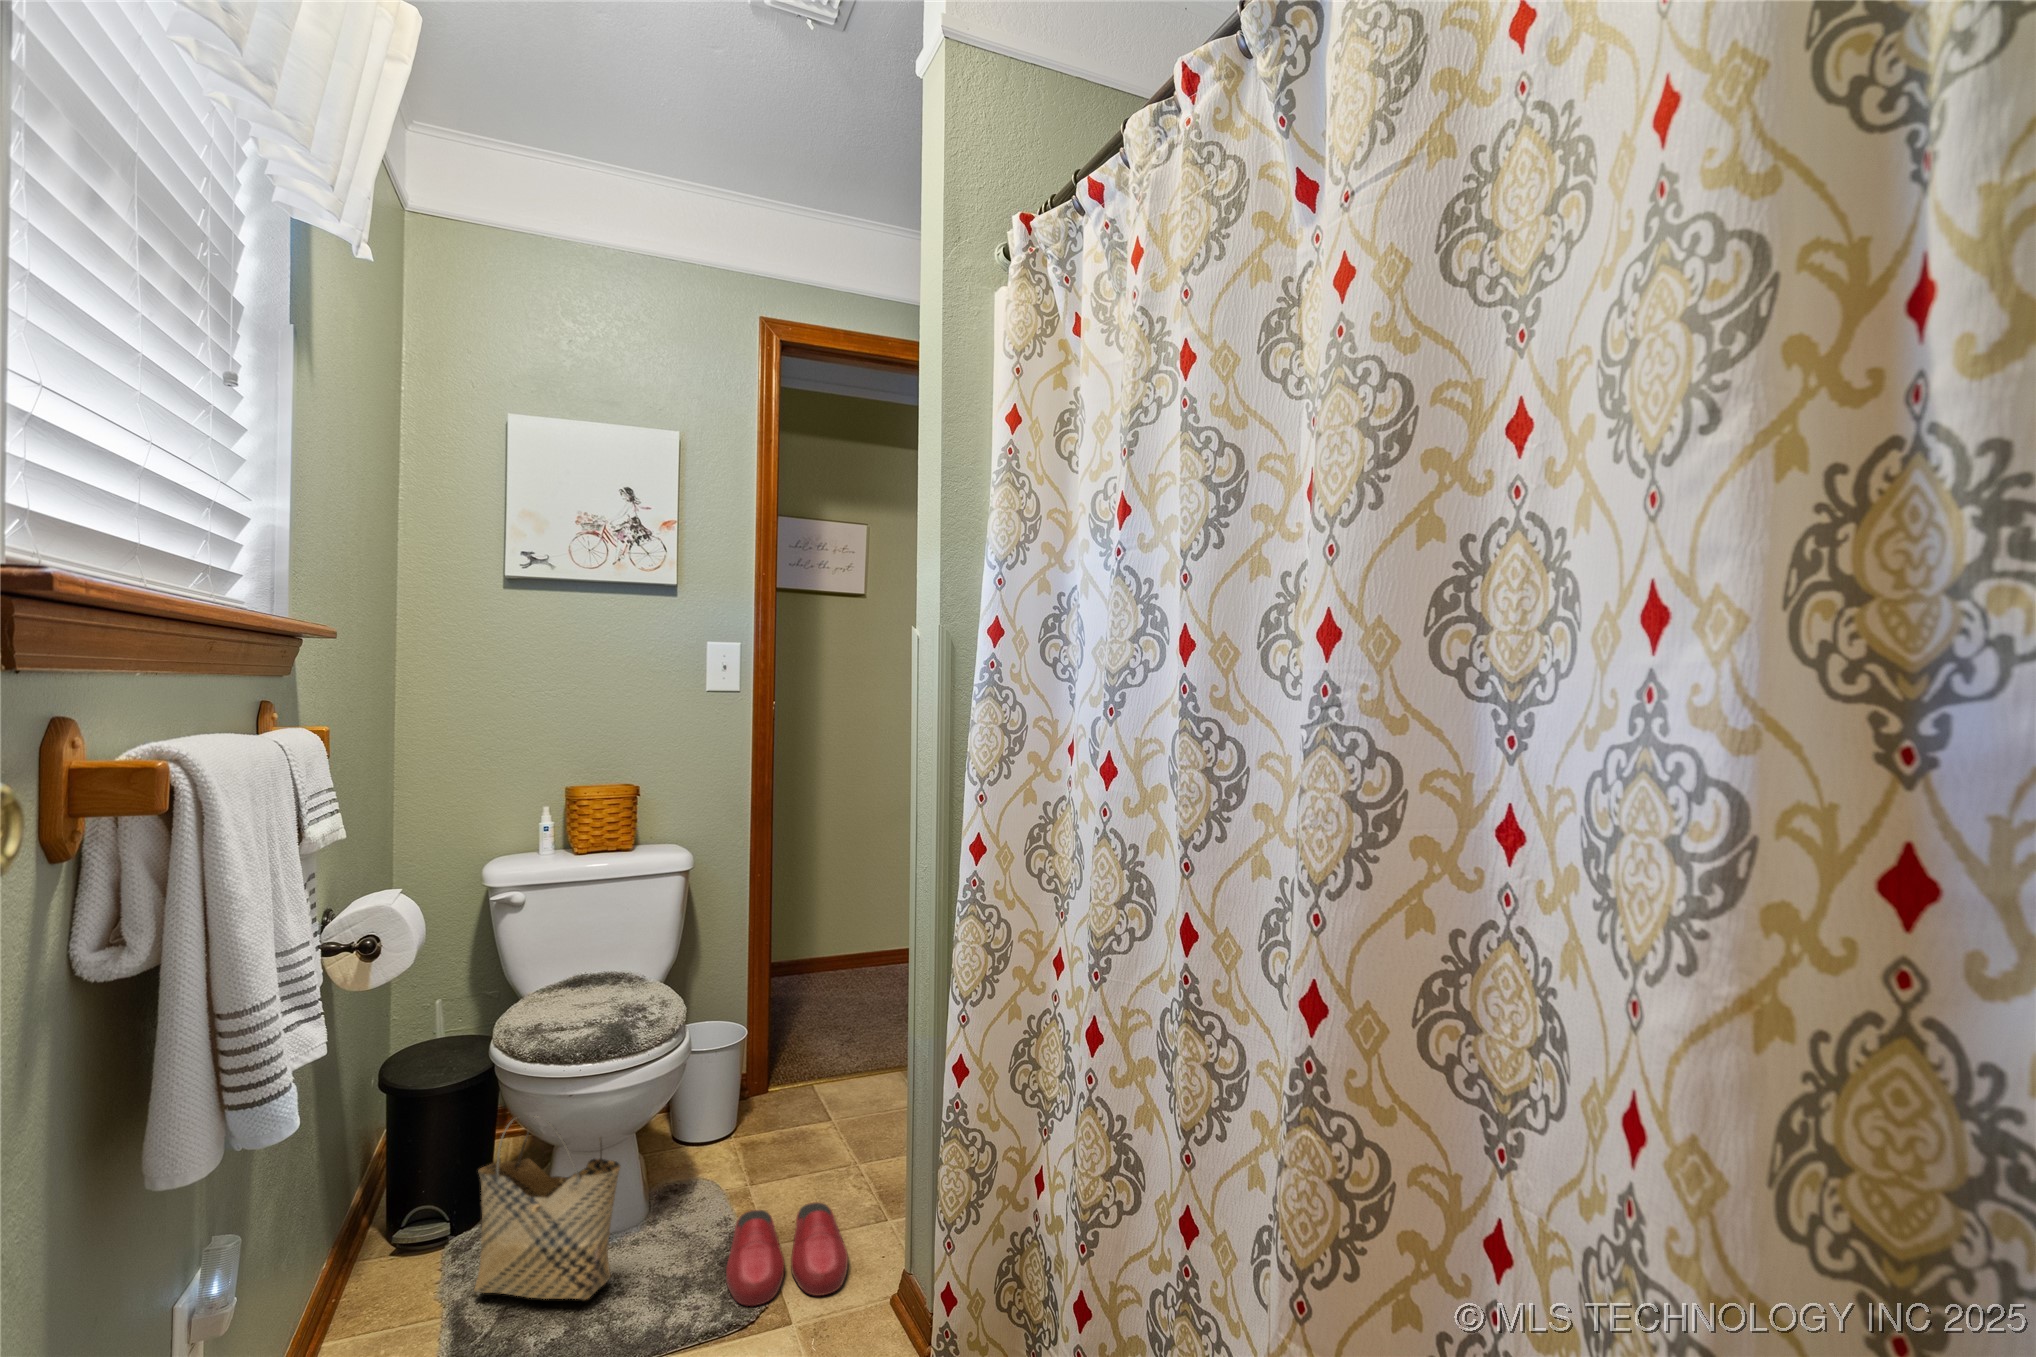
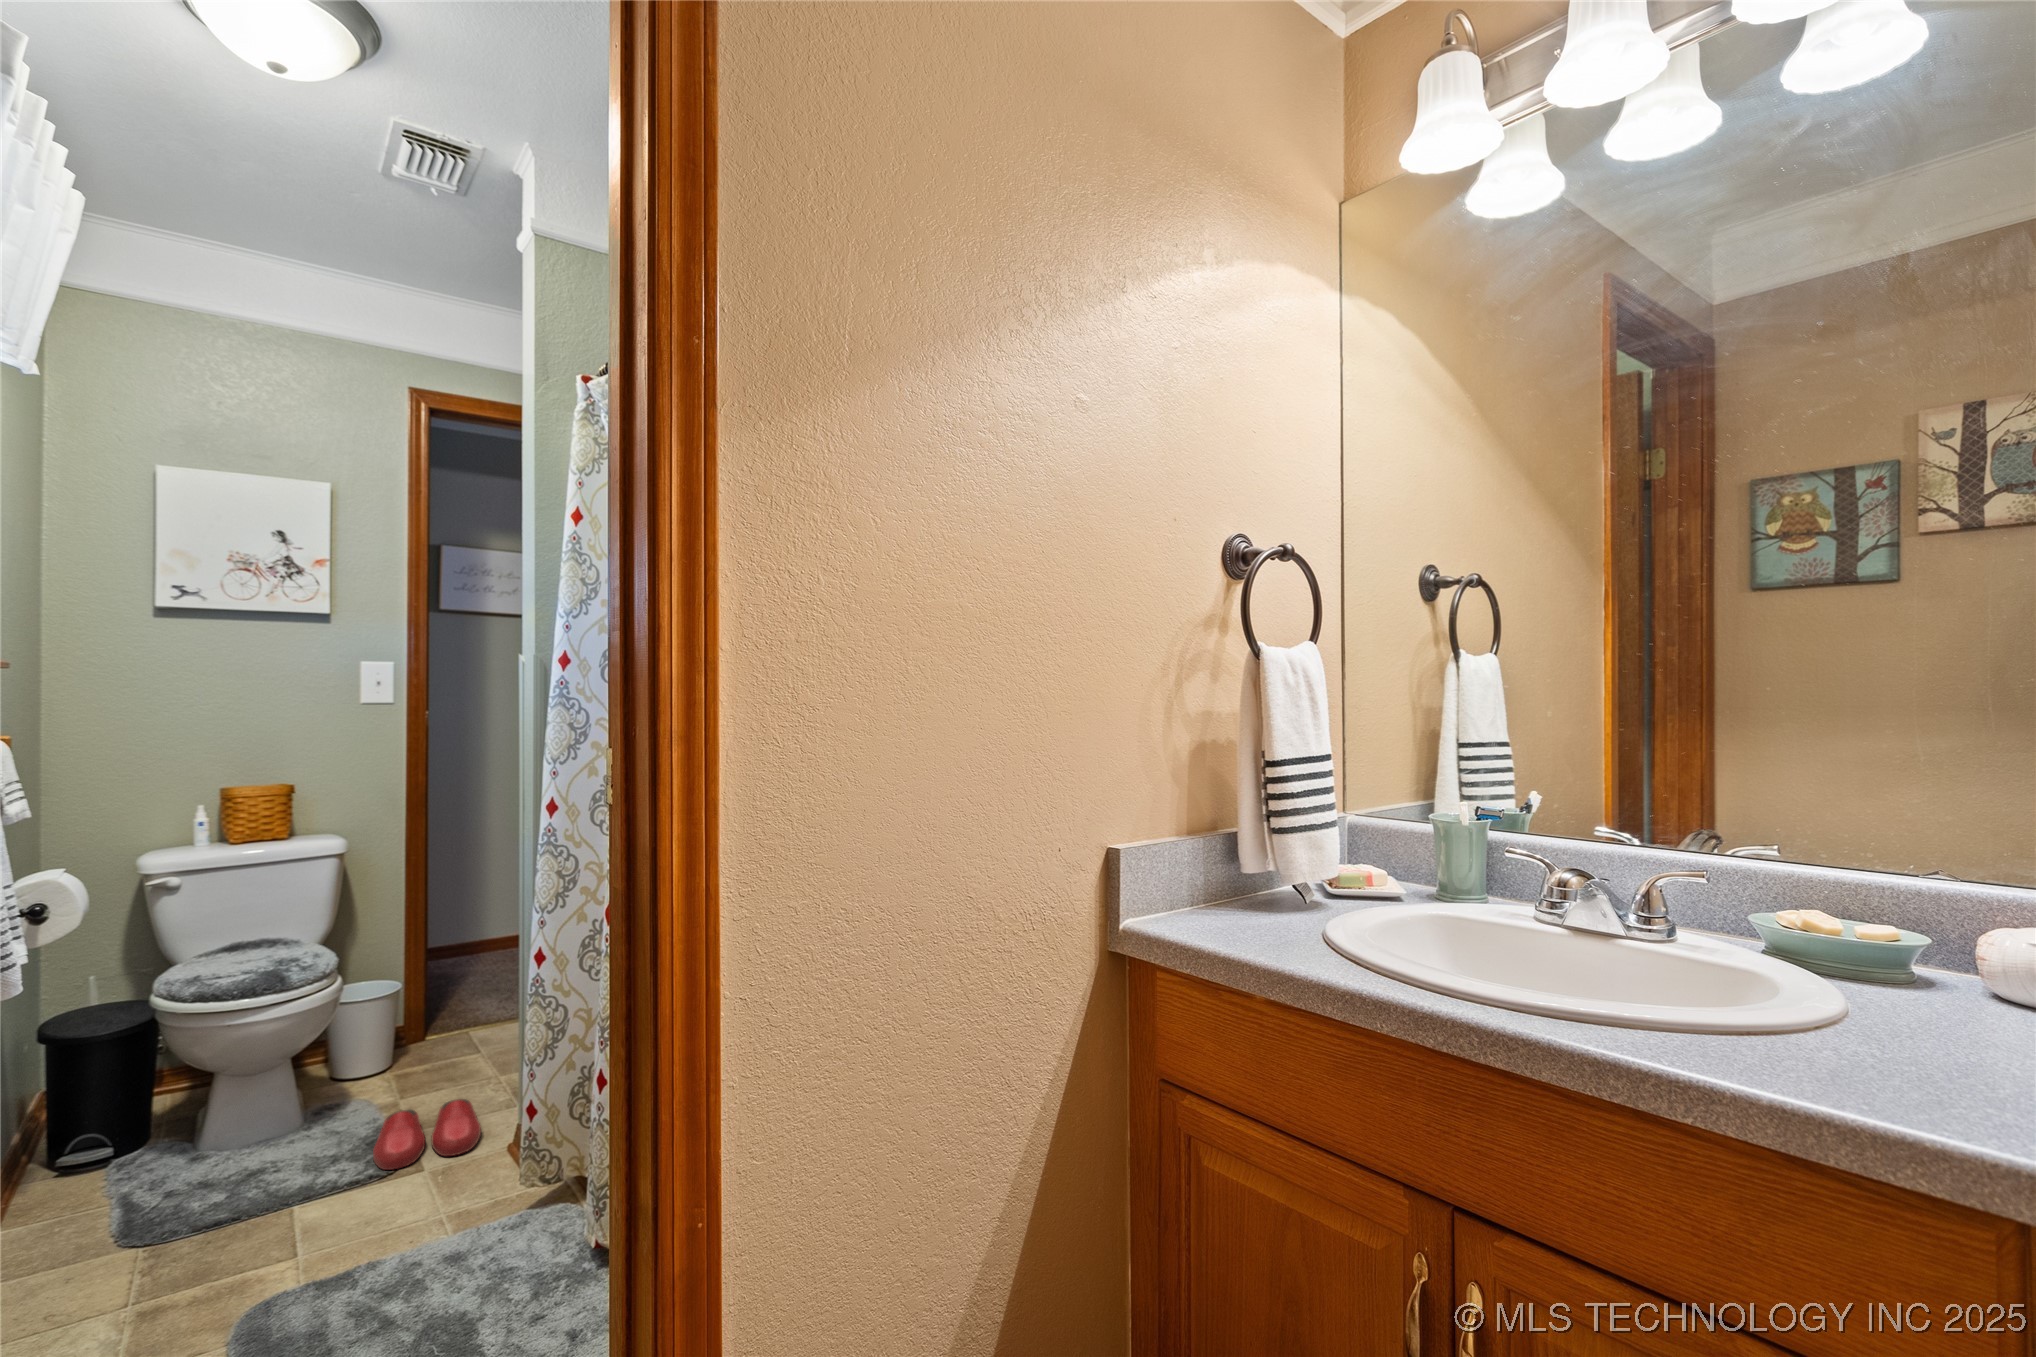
woven basket: present [474,1117,620,1300] -> none [134,1025,275,1195]

